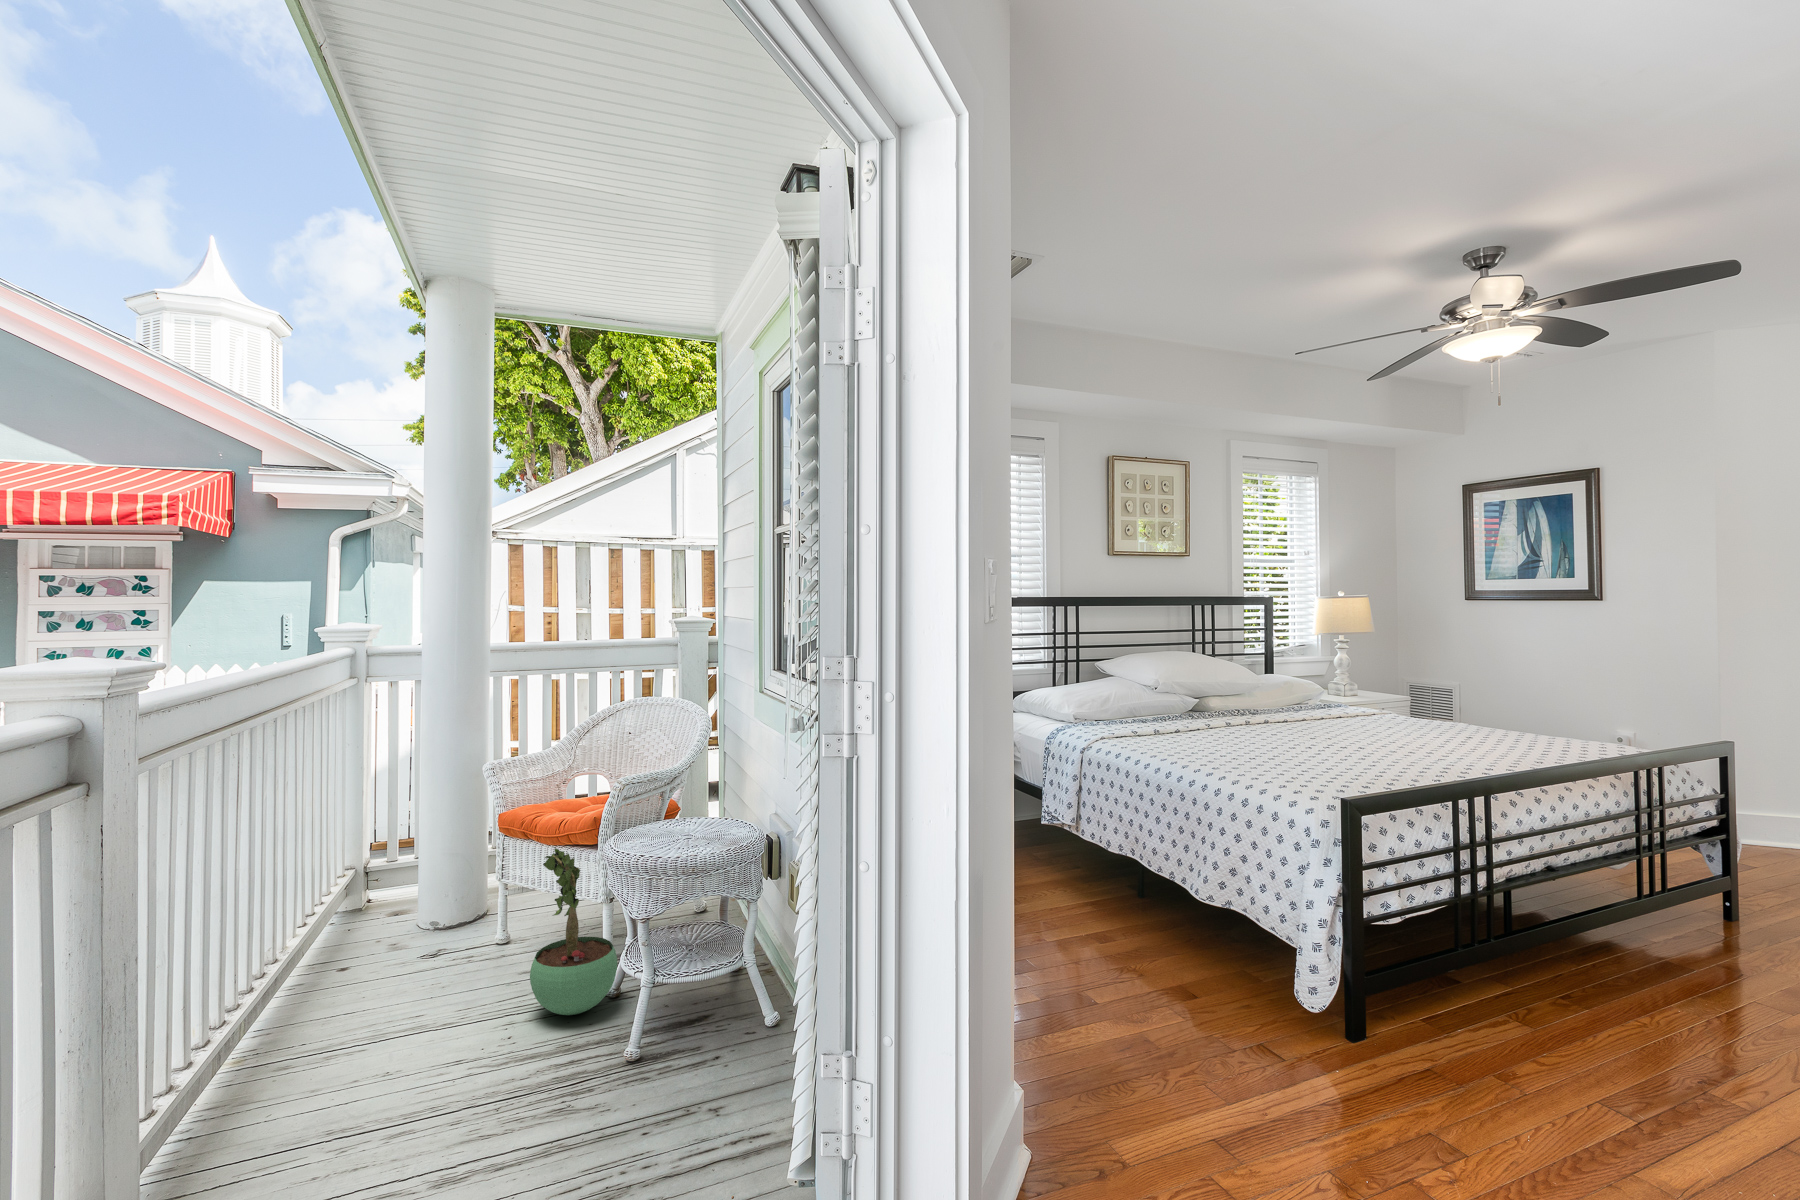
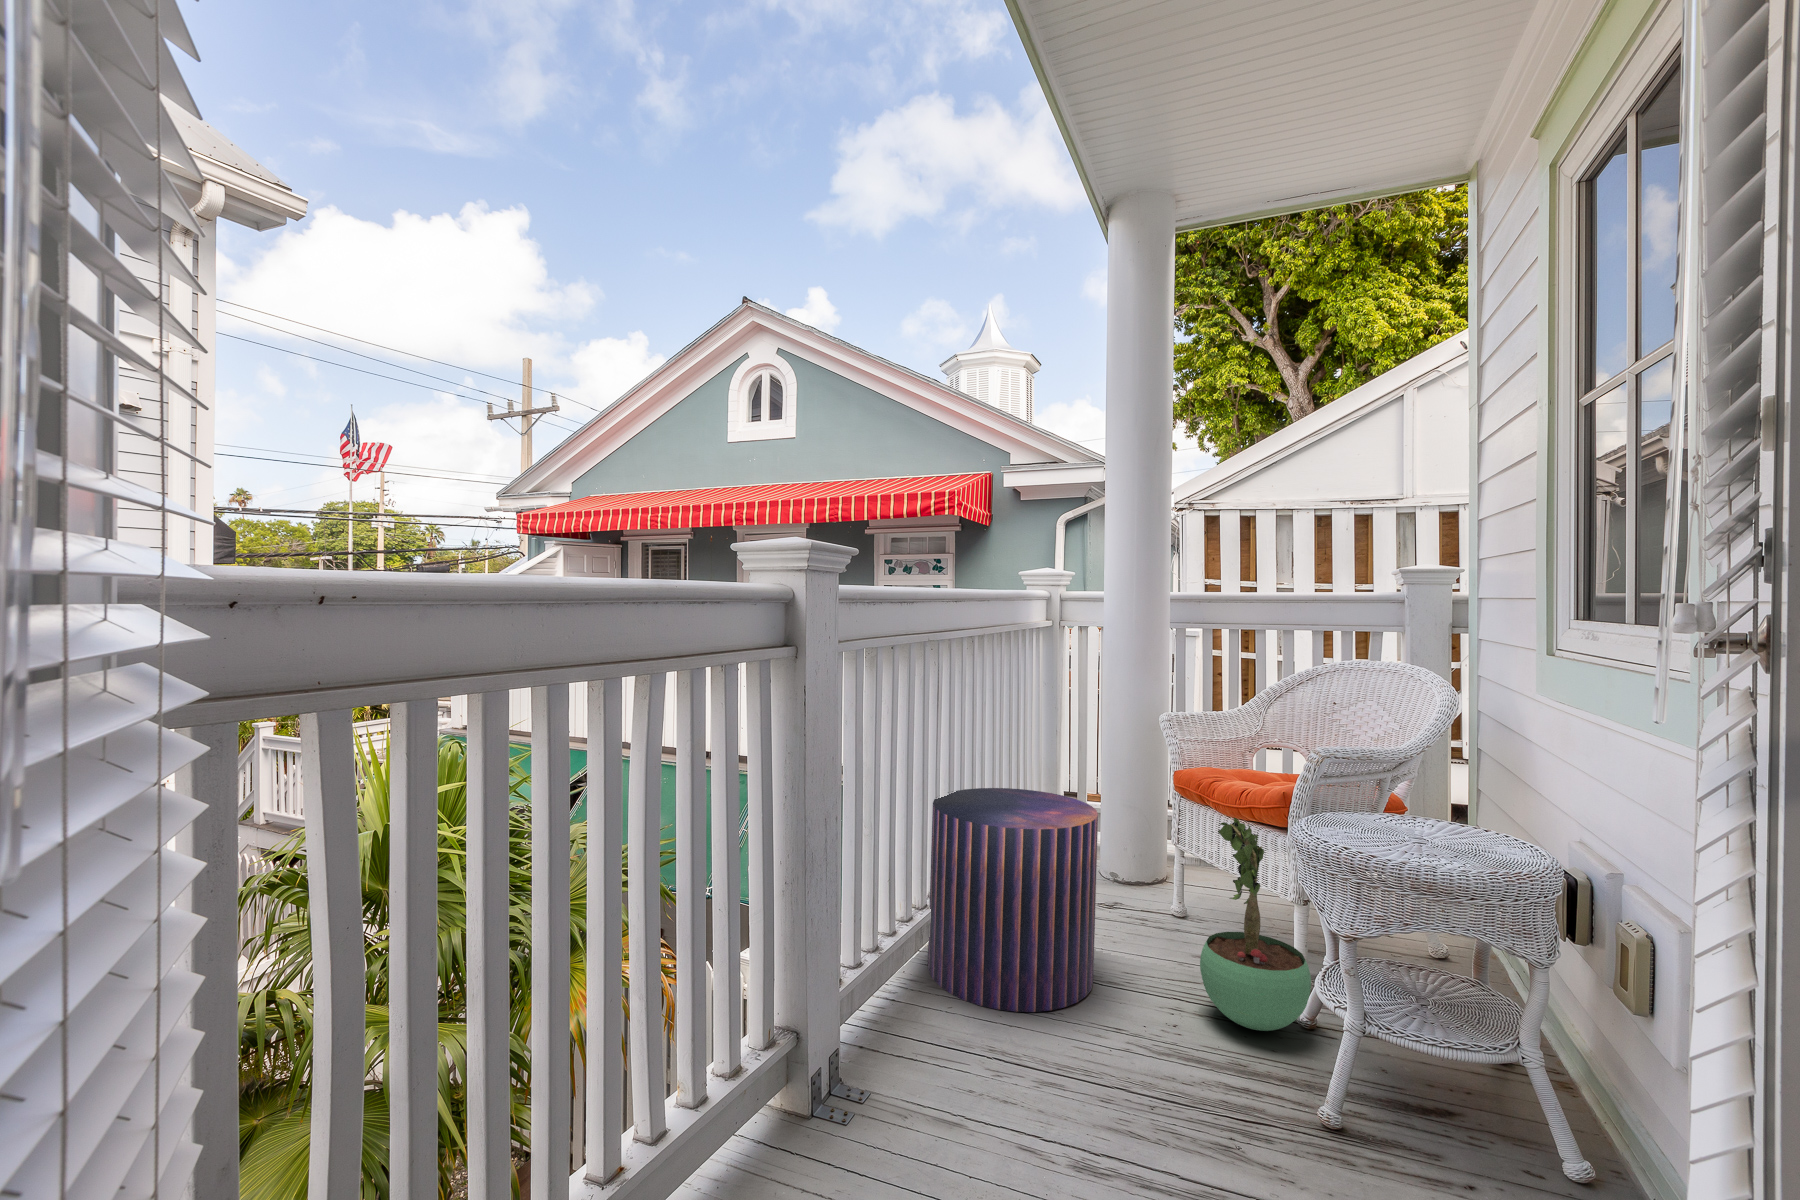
pouf: none [231,864,430,1104] -> present [928,788,1098,1012]

